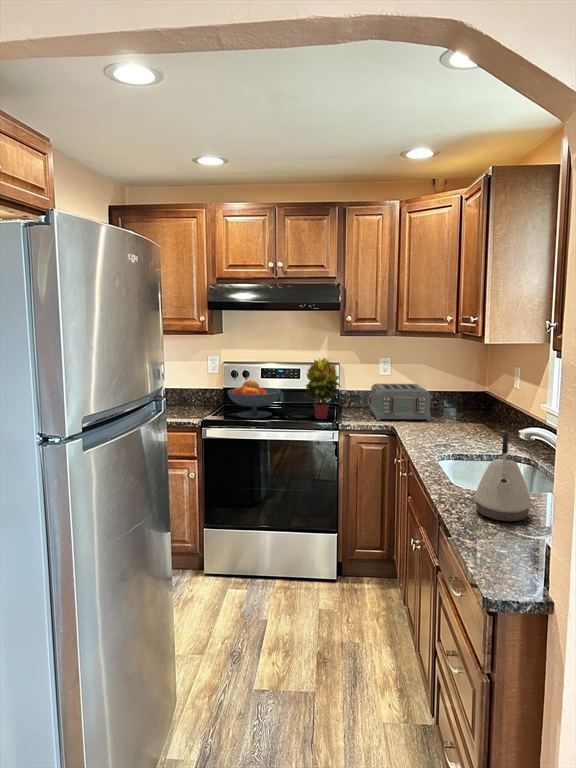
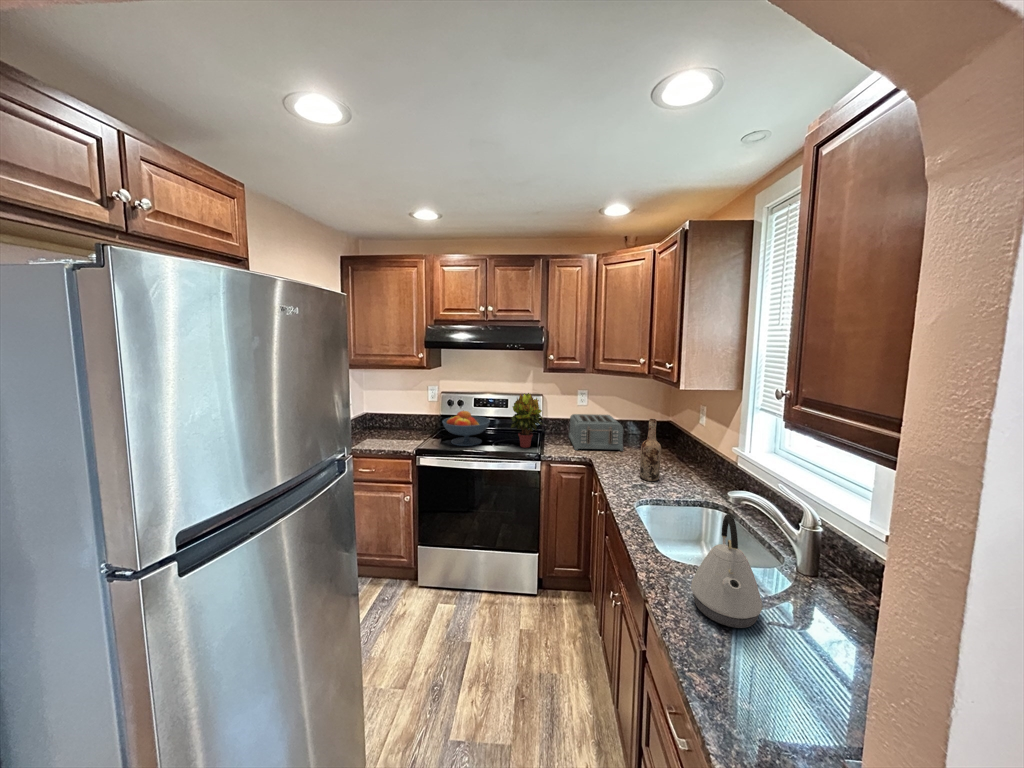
wine bottle: none [445,377,467,443] -> present [640,419,661,481]

